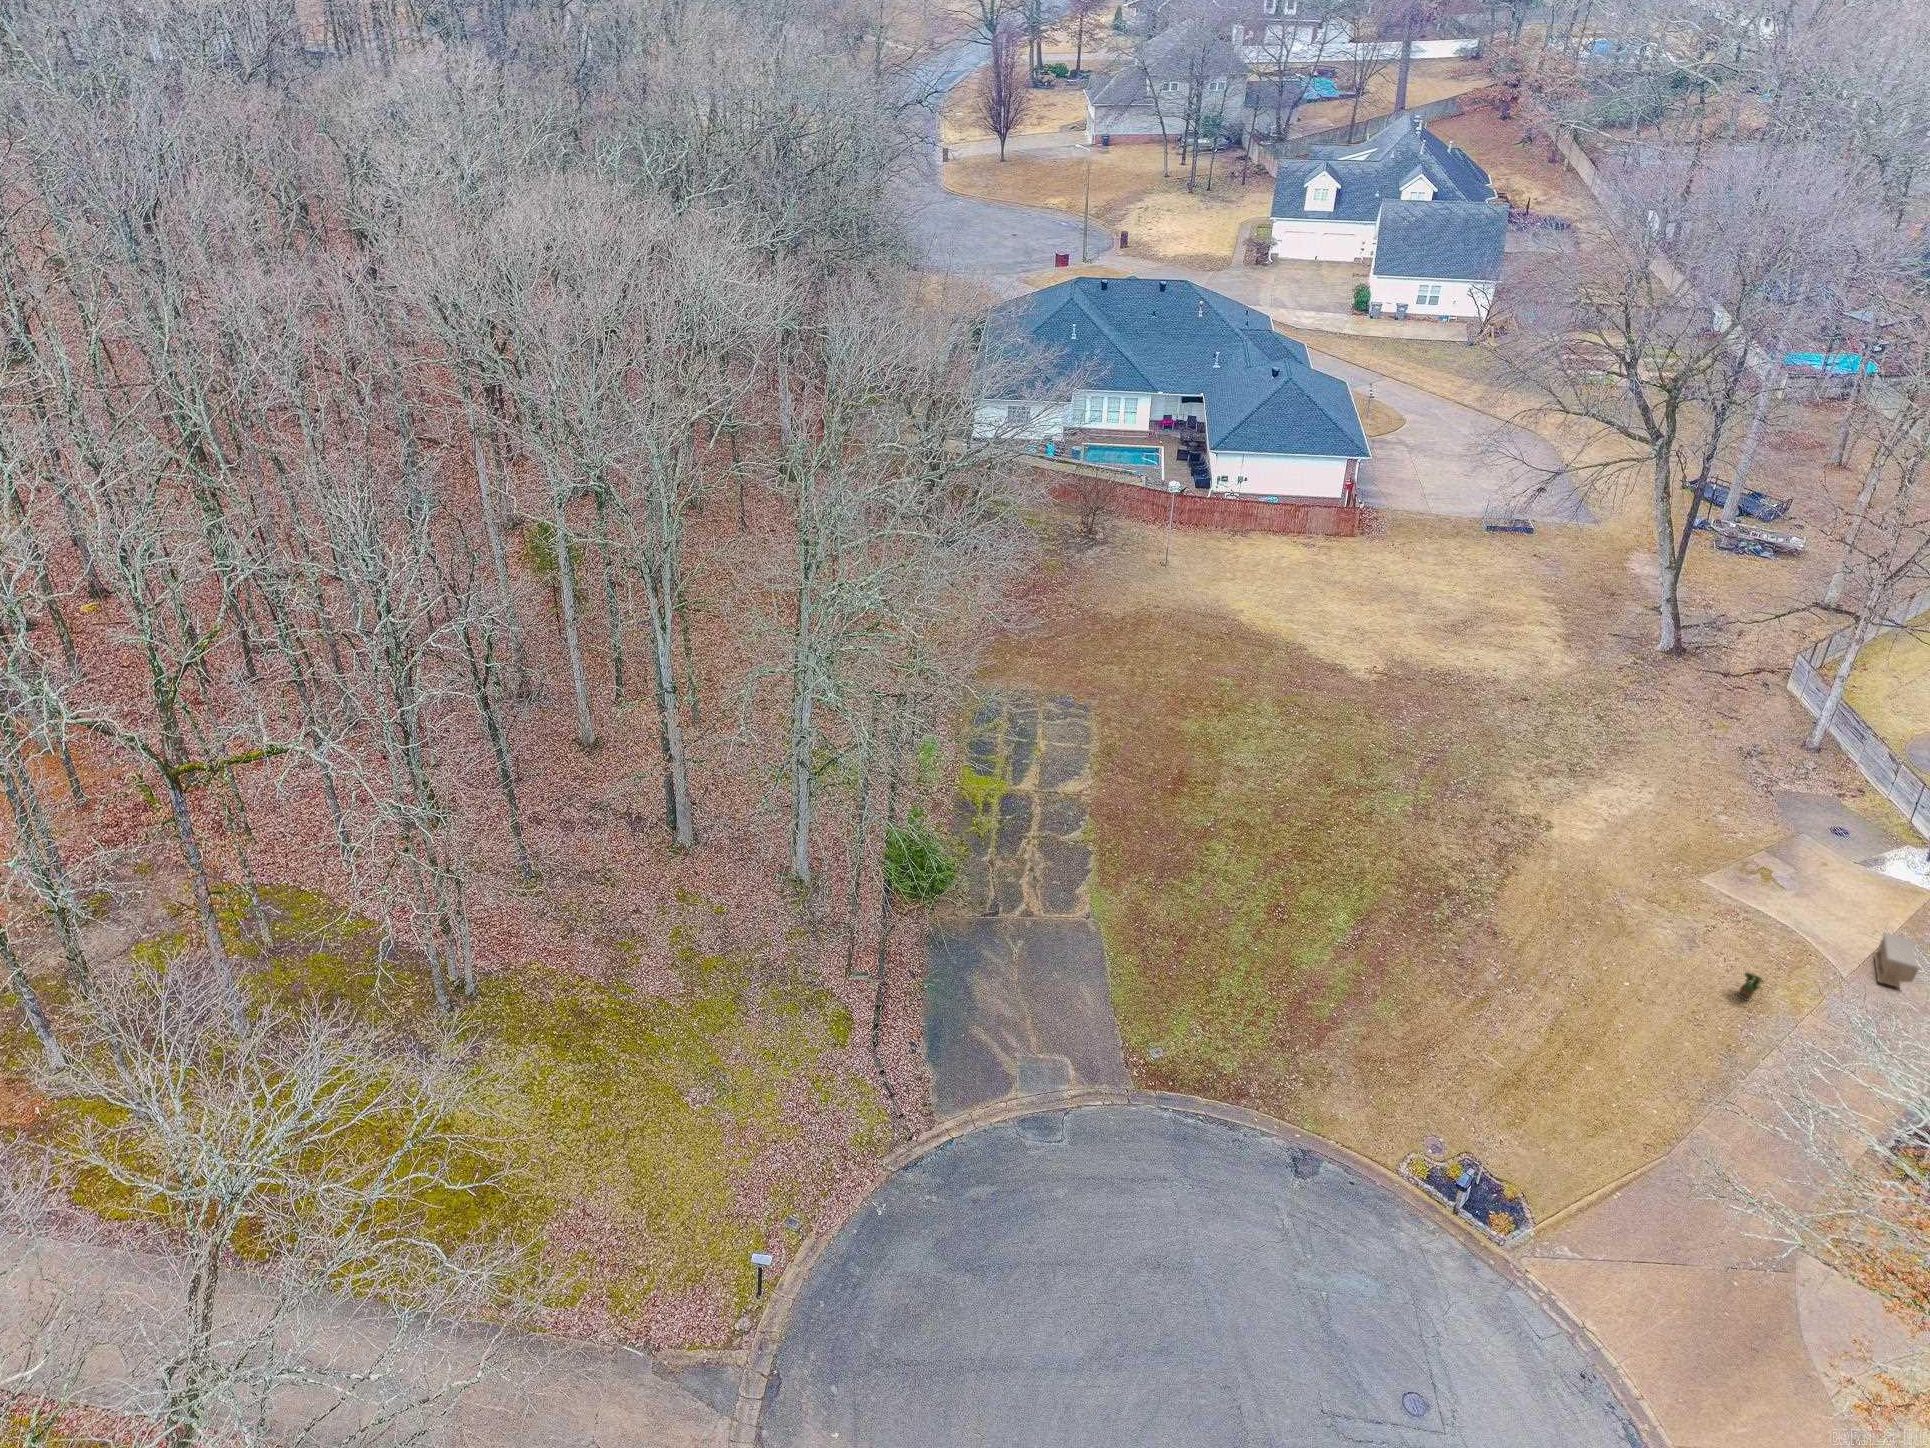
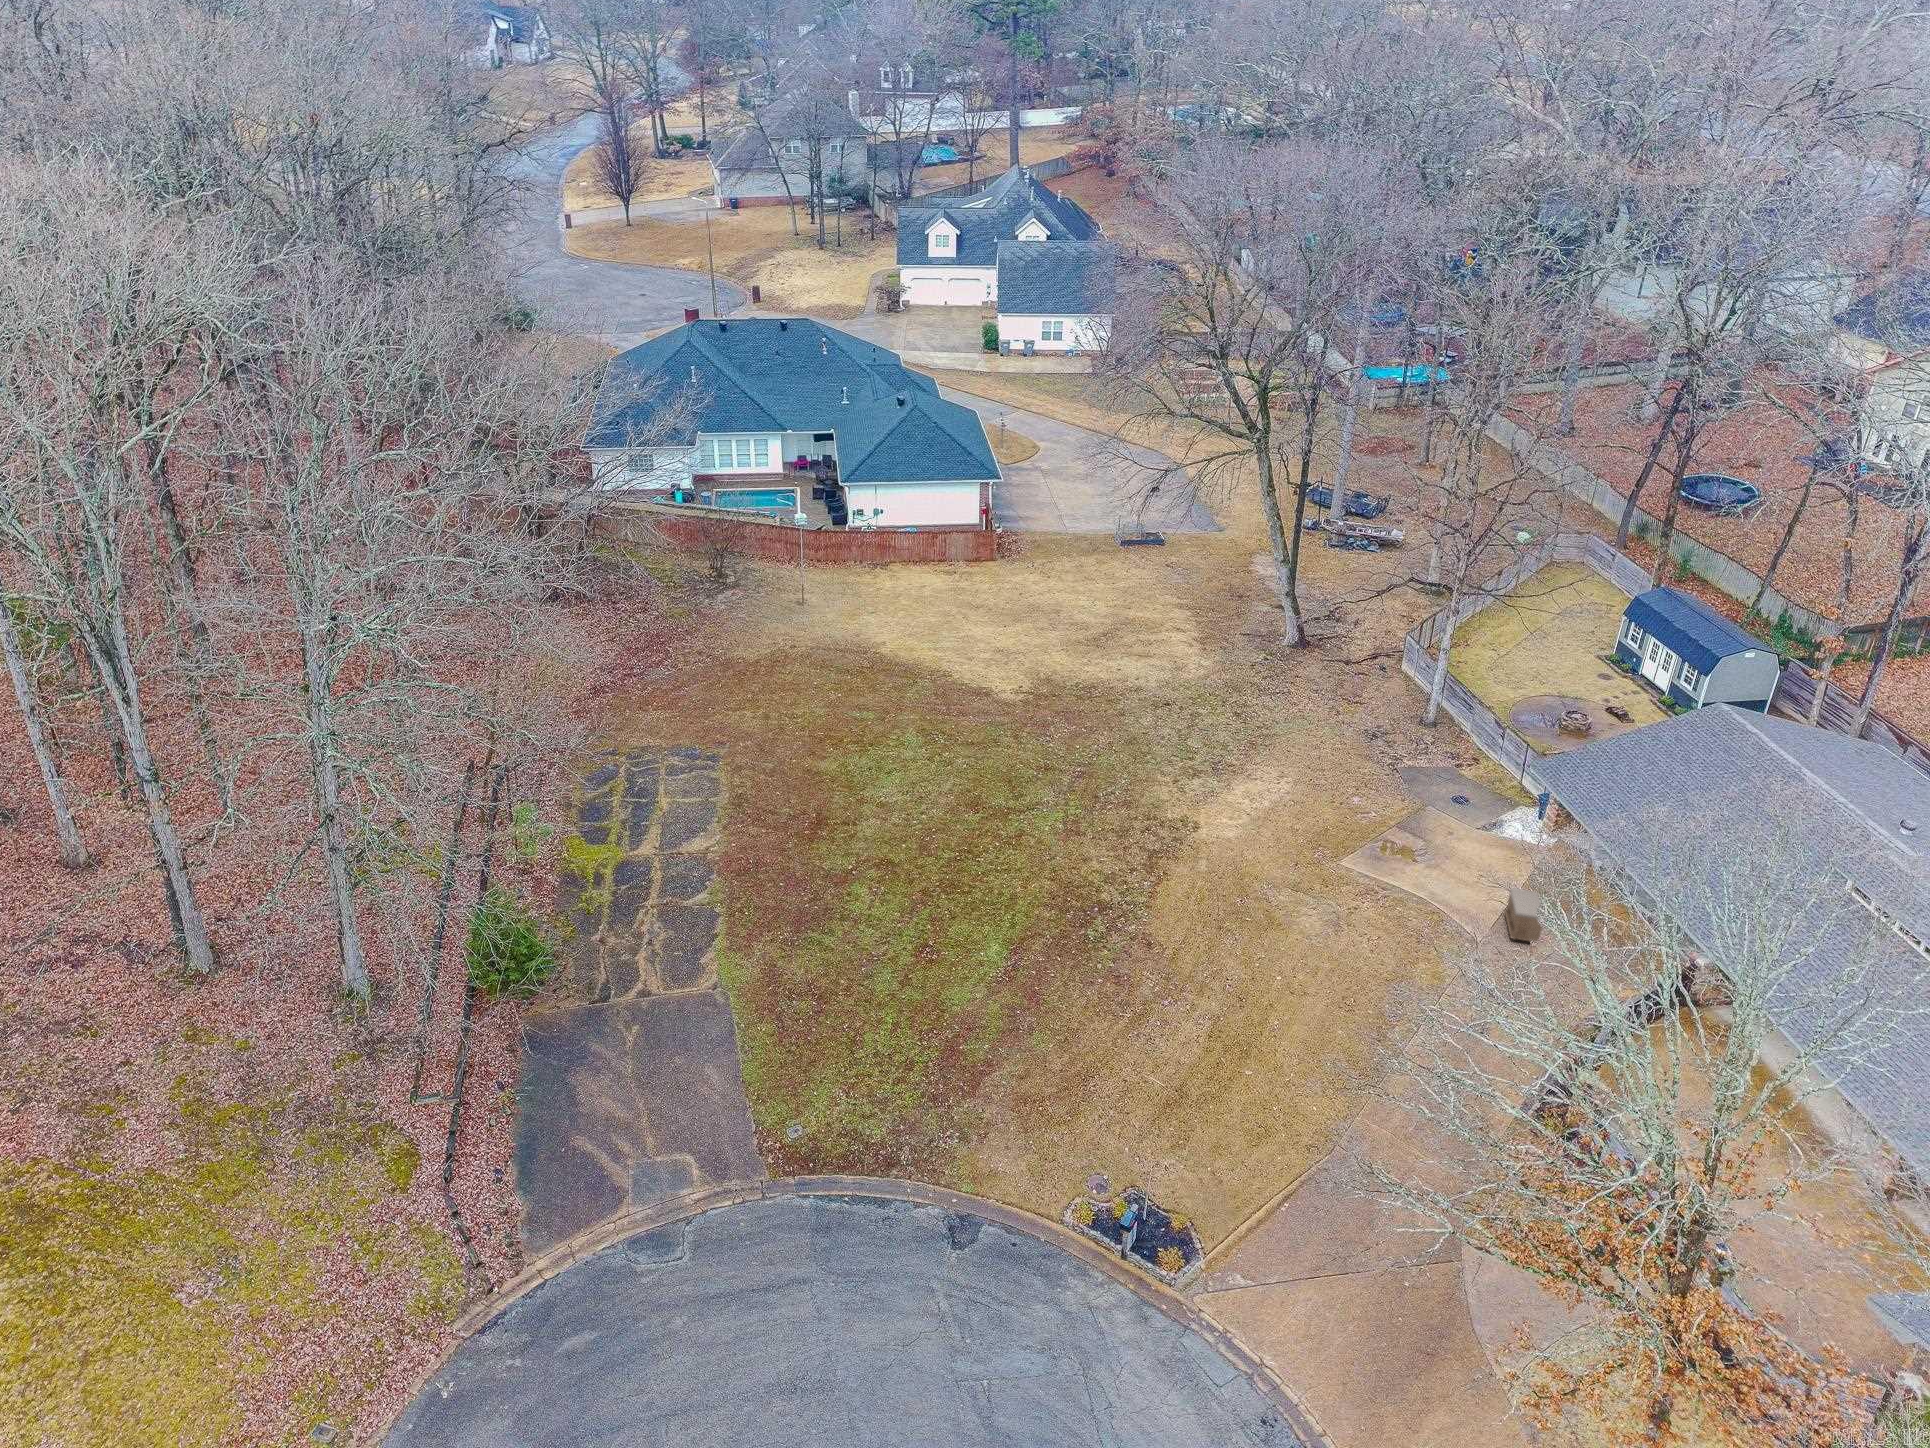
potted tree: present [1738,973,1764,1001] -> none [1385,946,1408,977]

